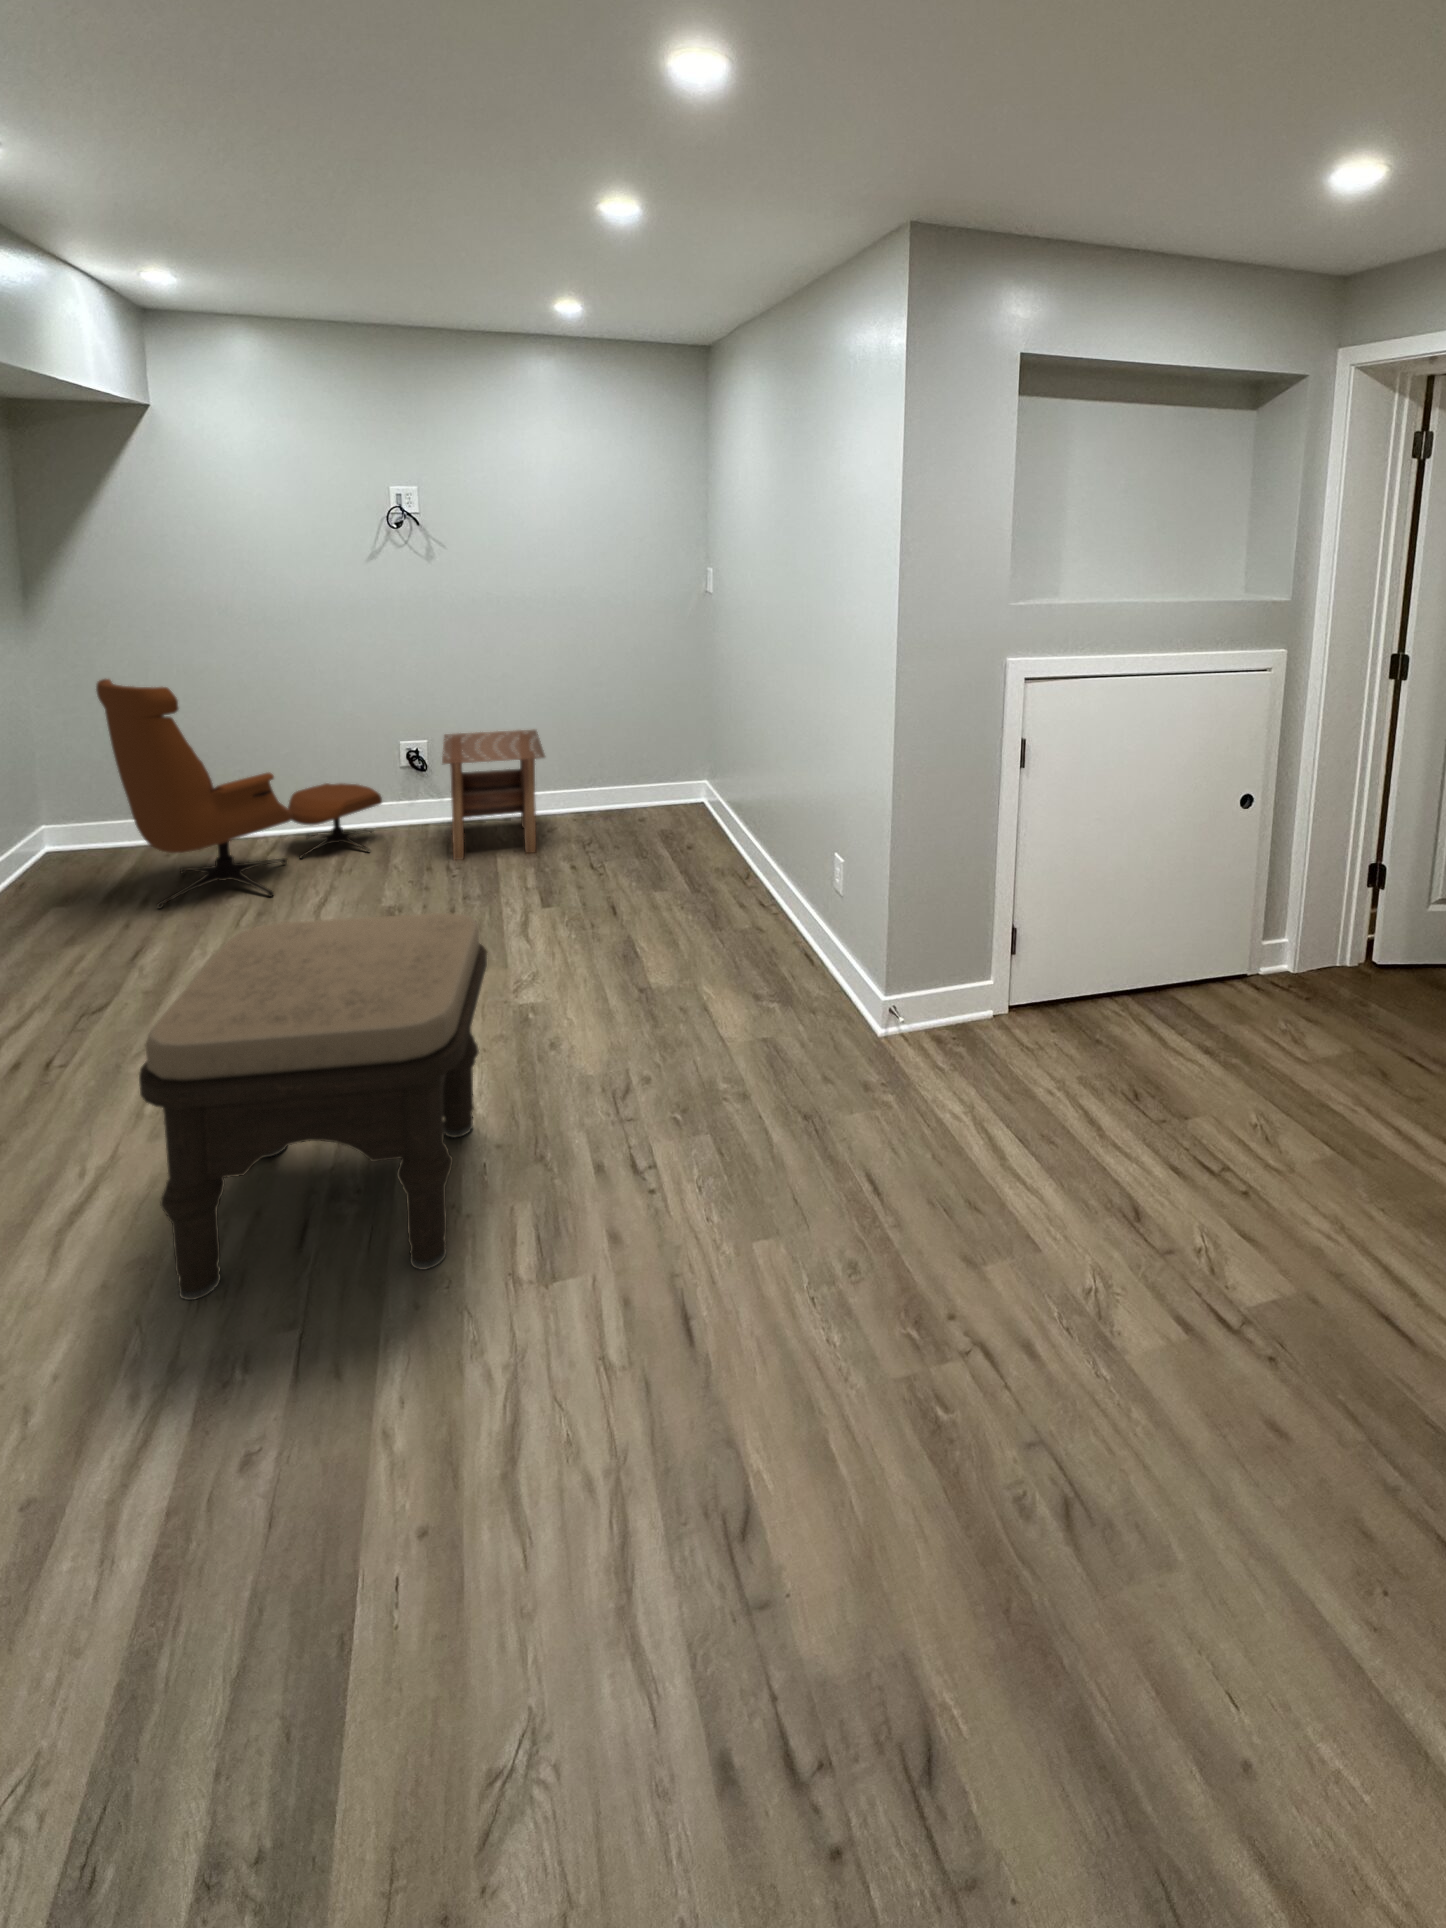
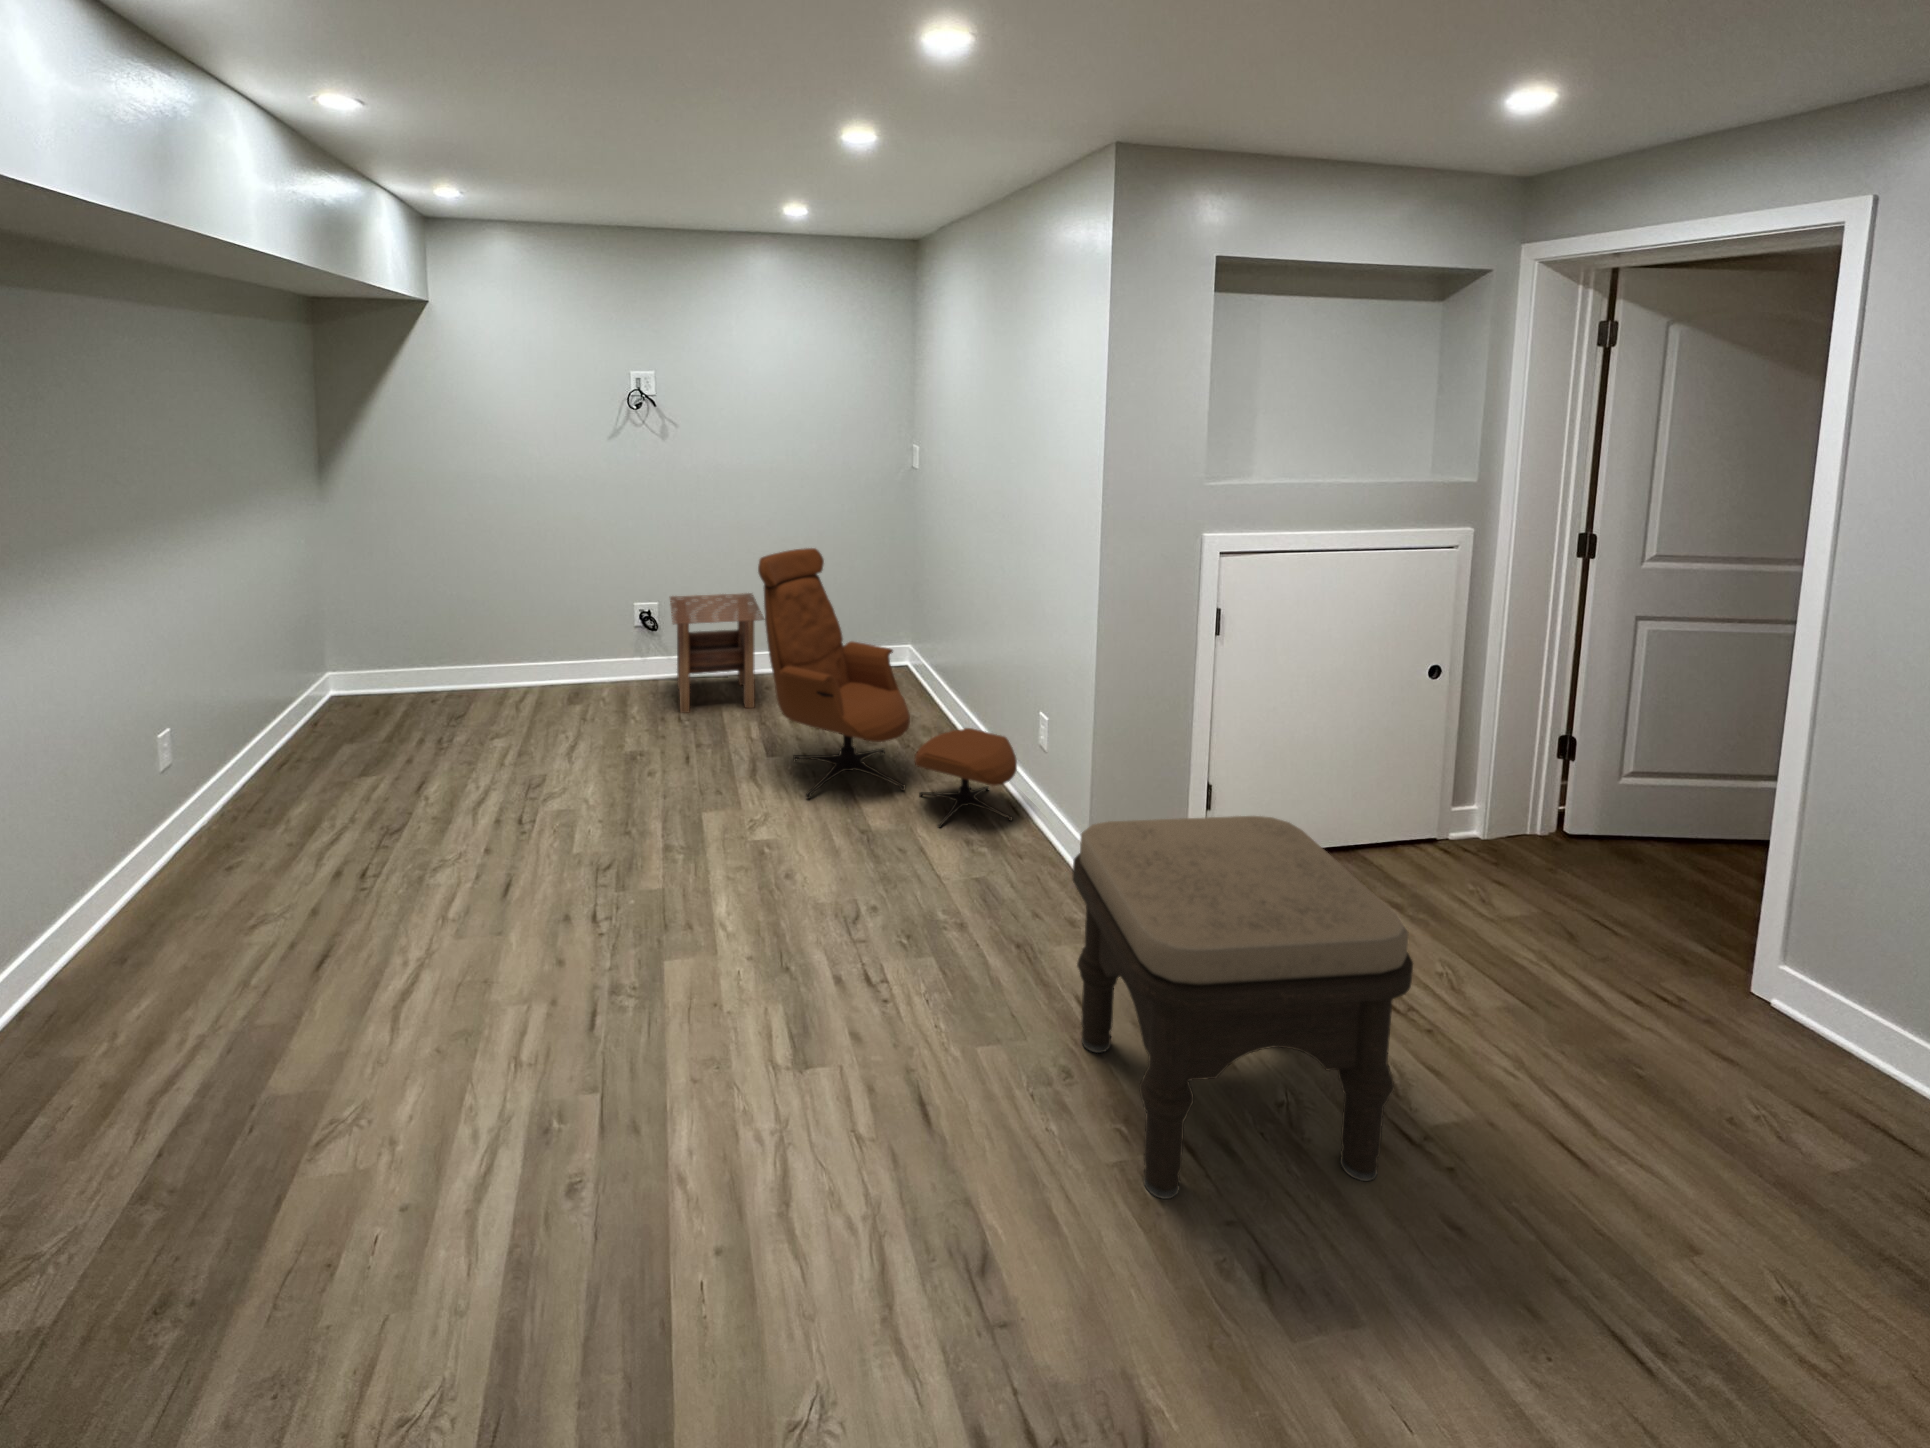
lounge chair: present [96,679,382,909] -> present [758,548,1017,828]
ottoman: present [139,913,487,1300] -> present [1072,816,1413,1199]

